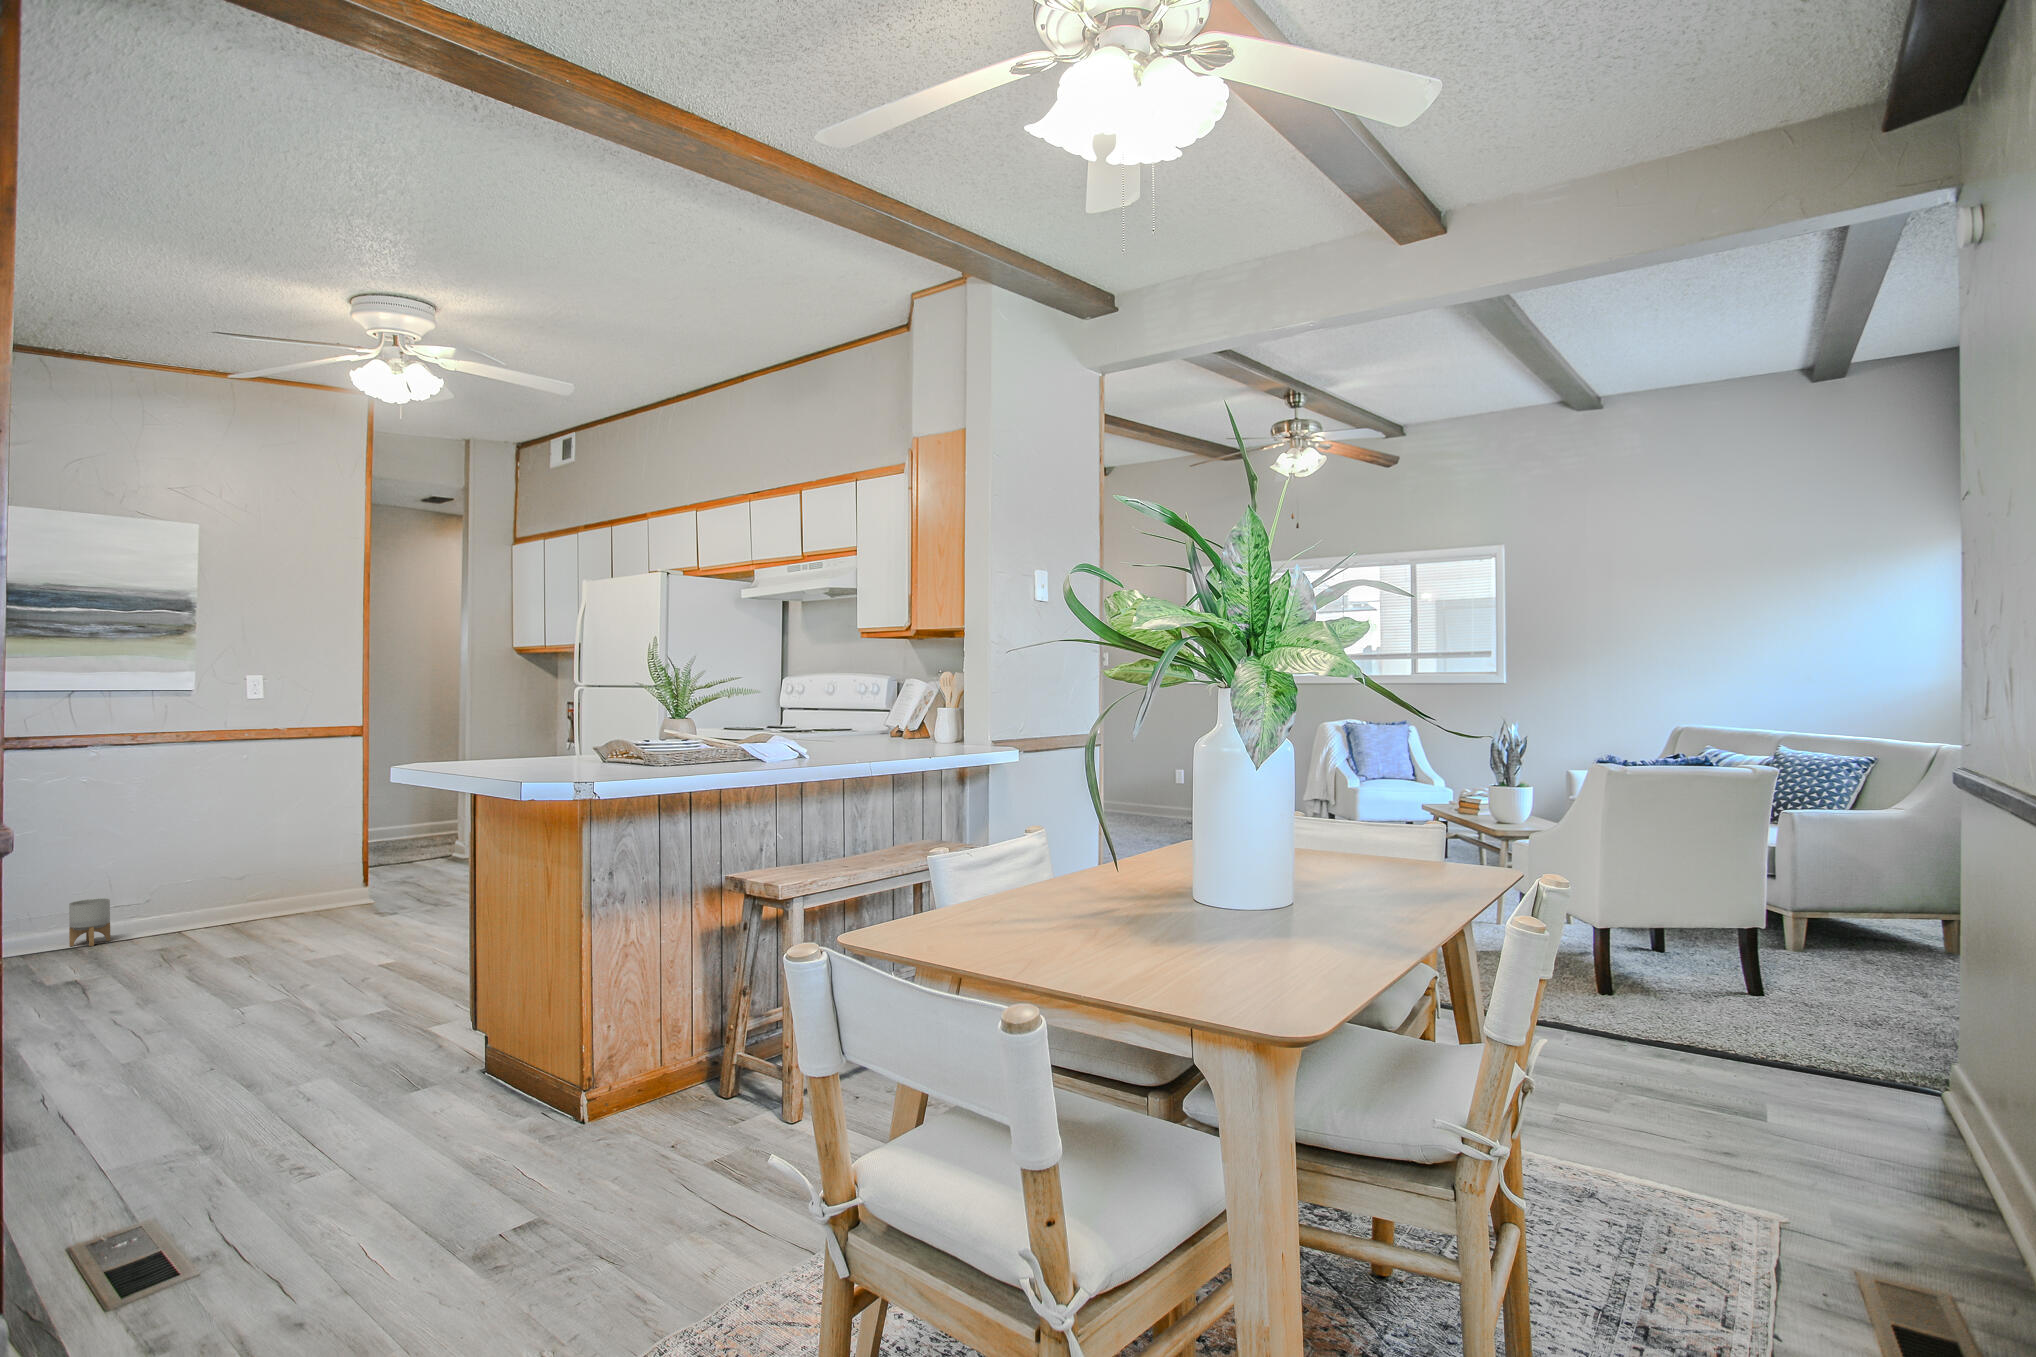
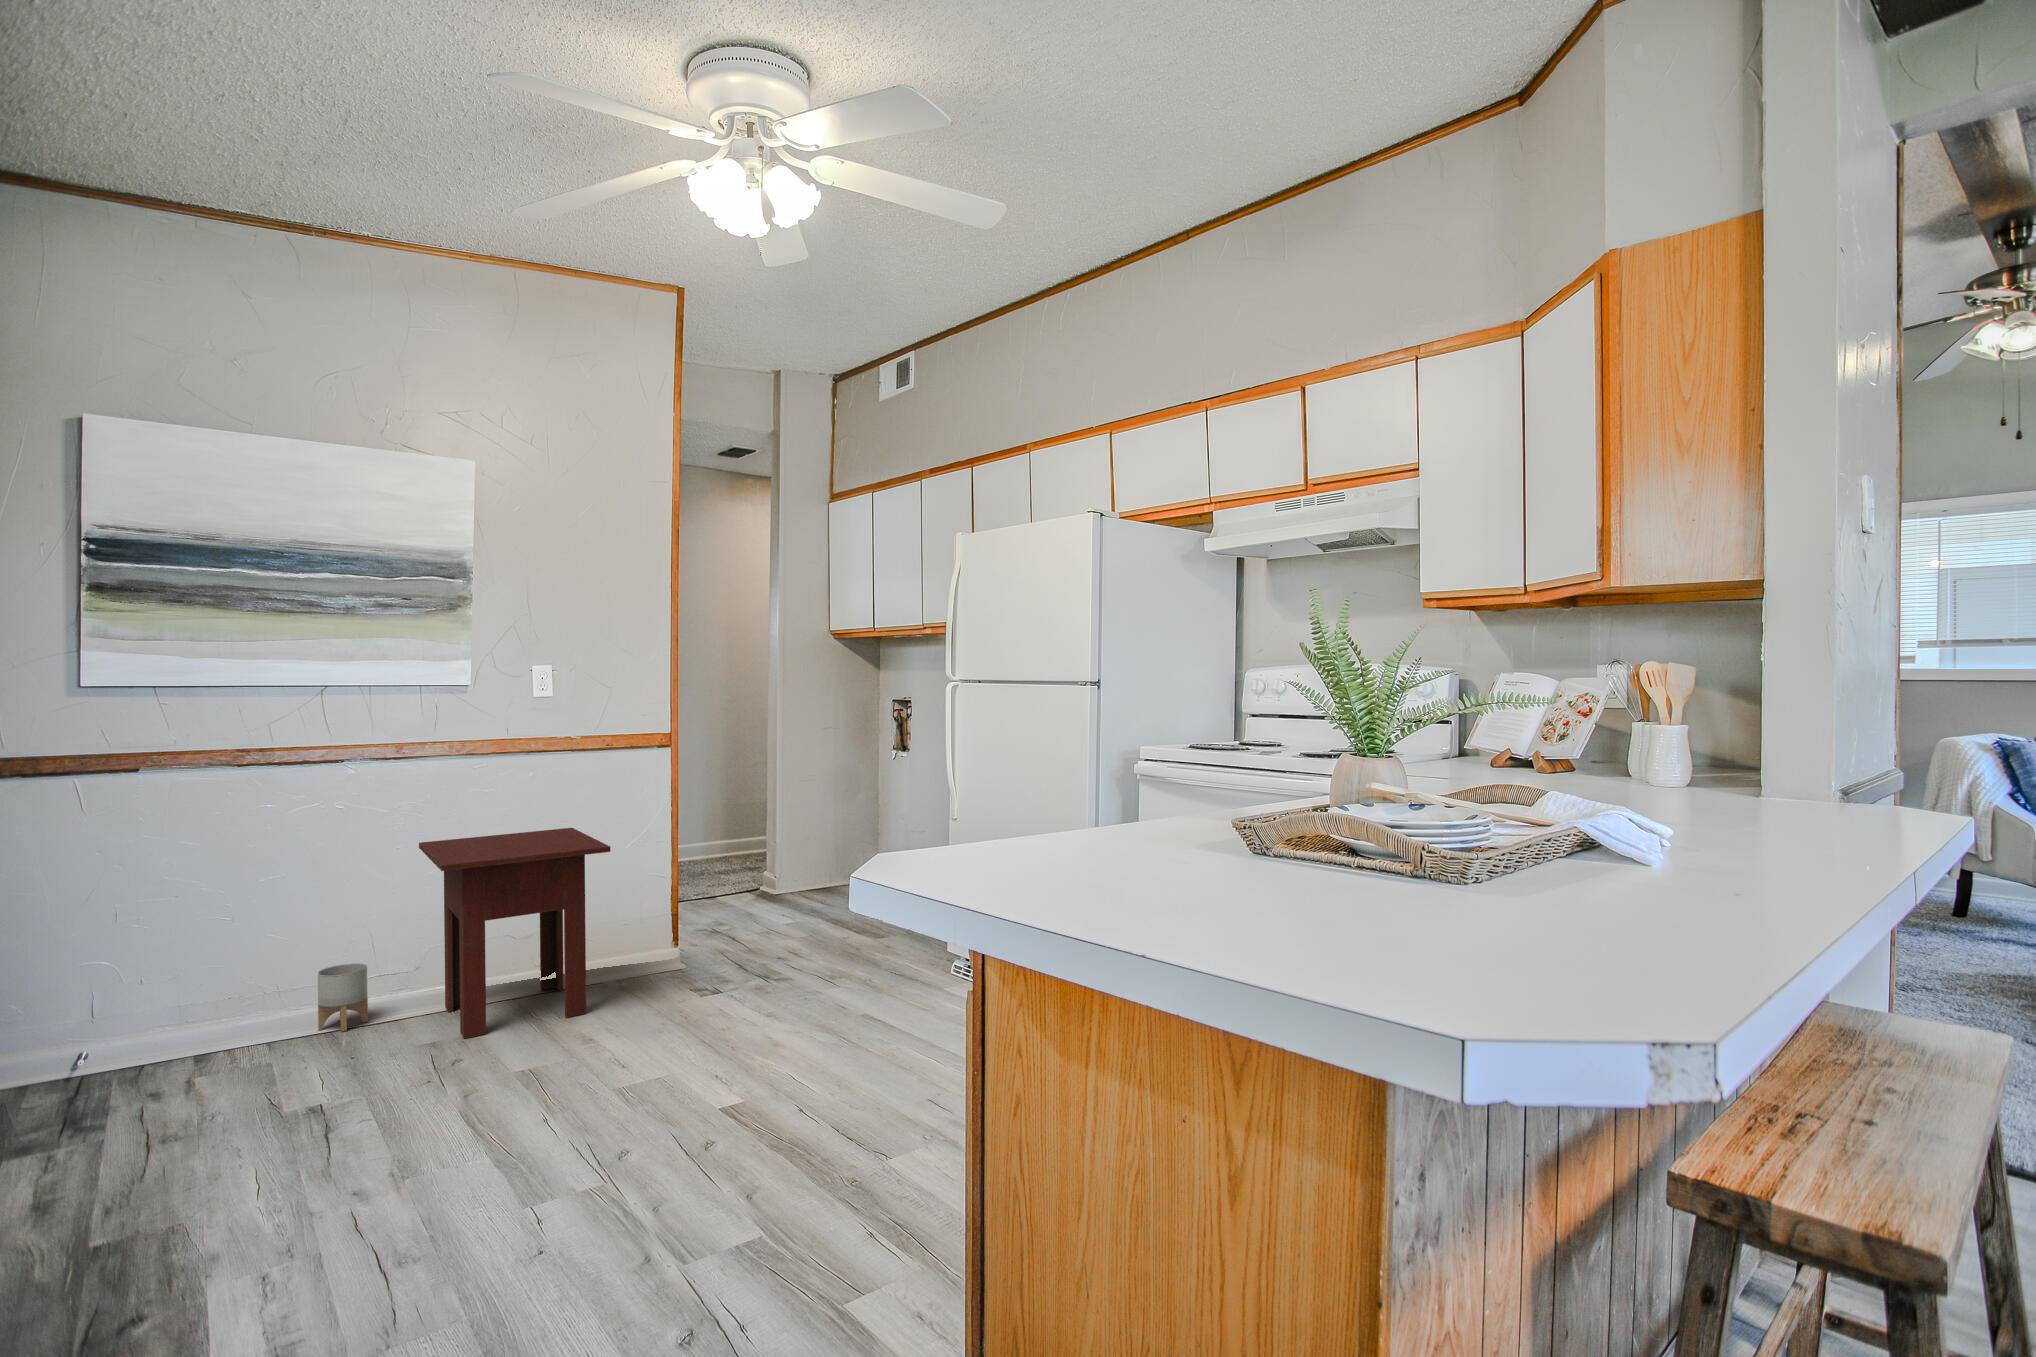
side table: none [152,798,312,944] -> present [419,828,610,1038]

